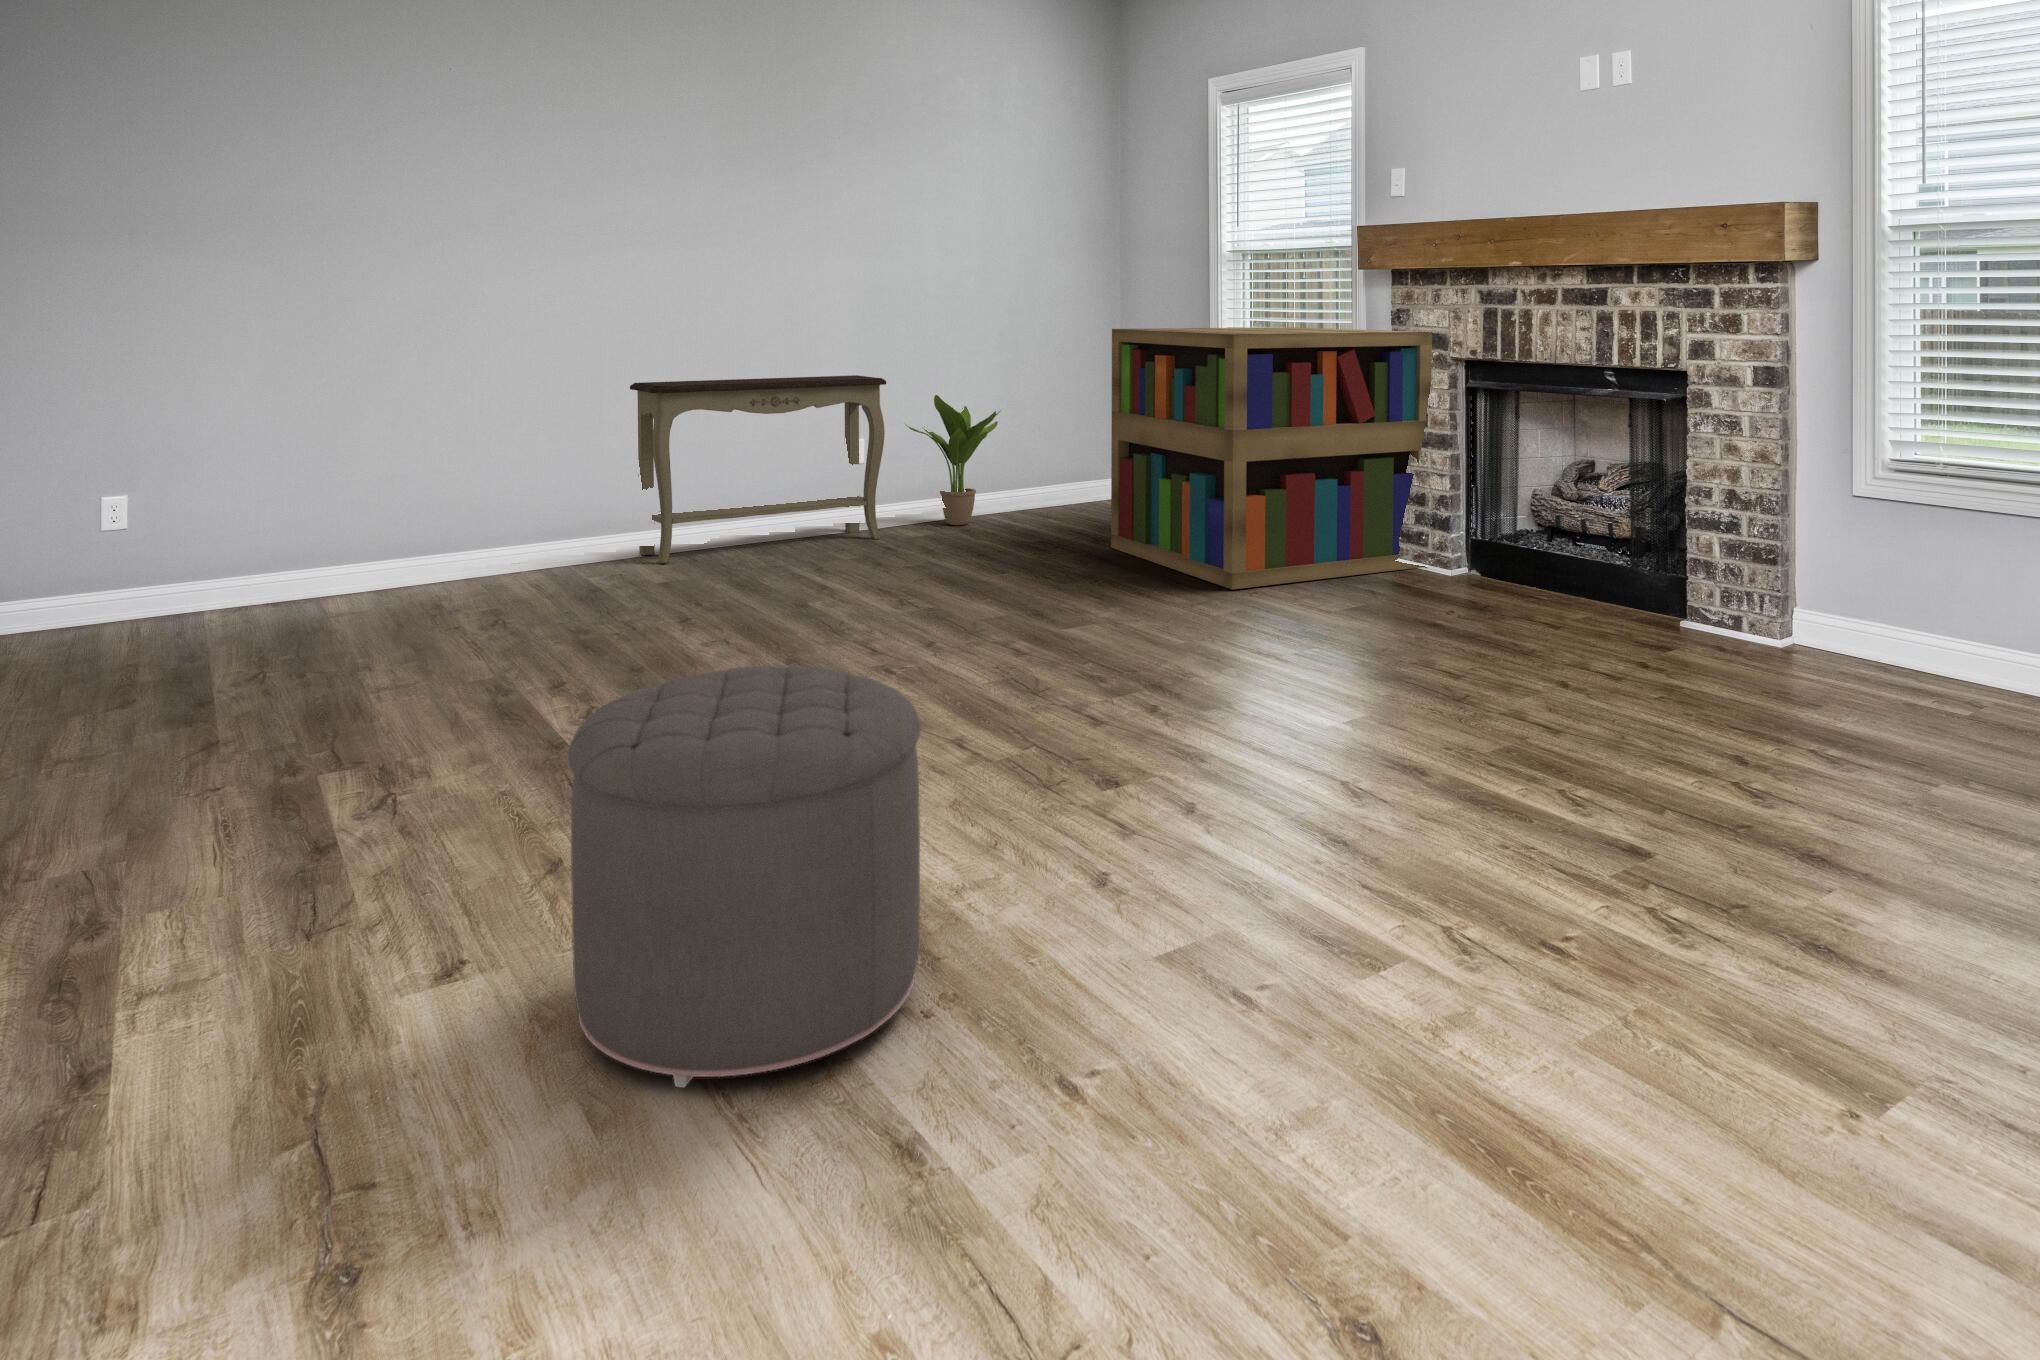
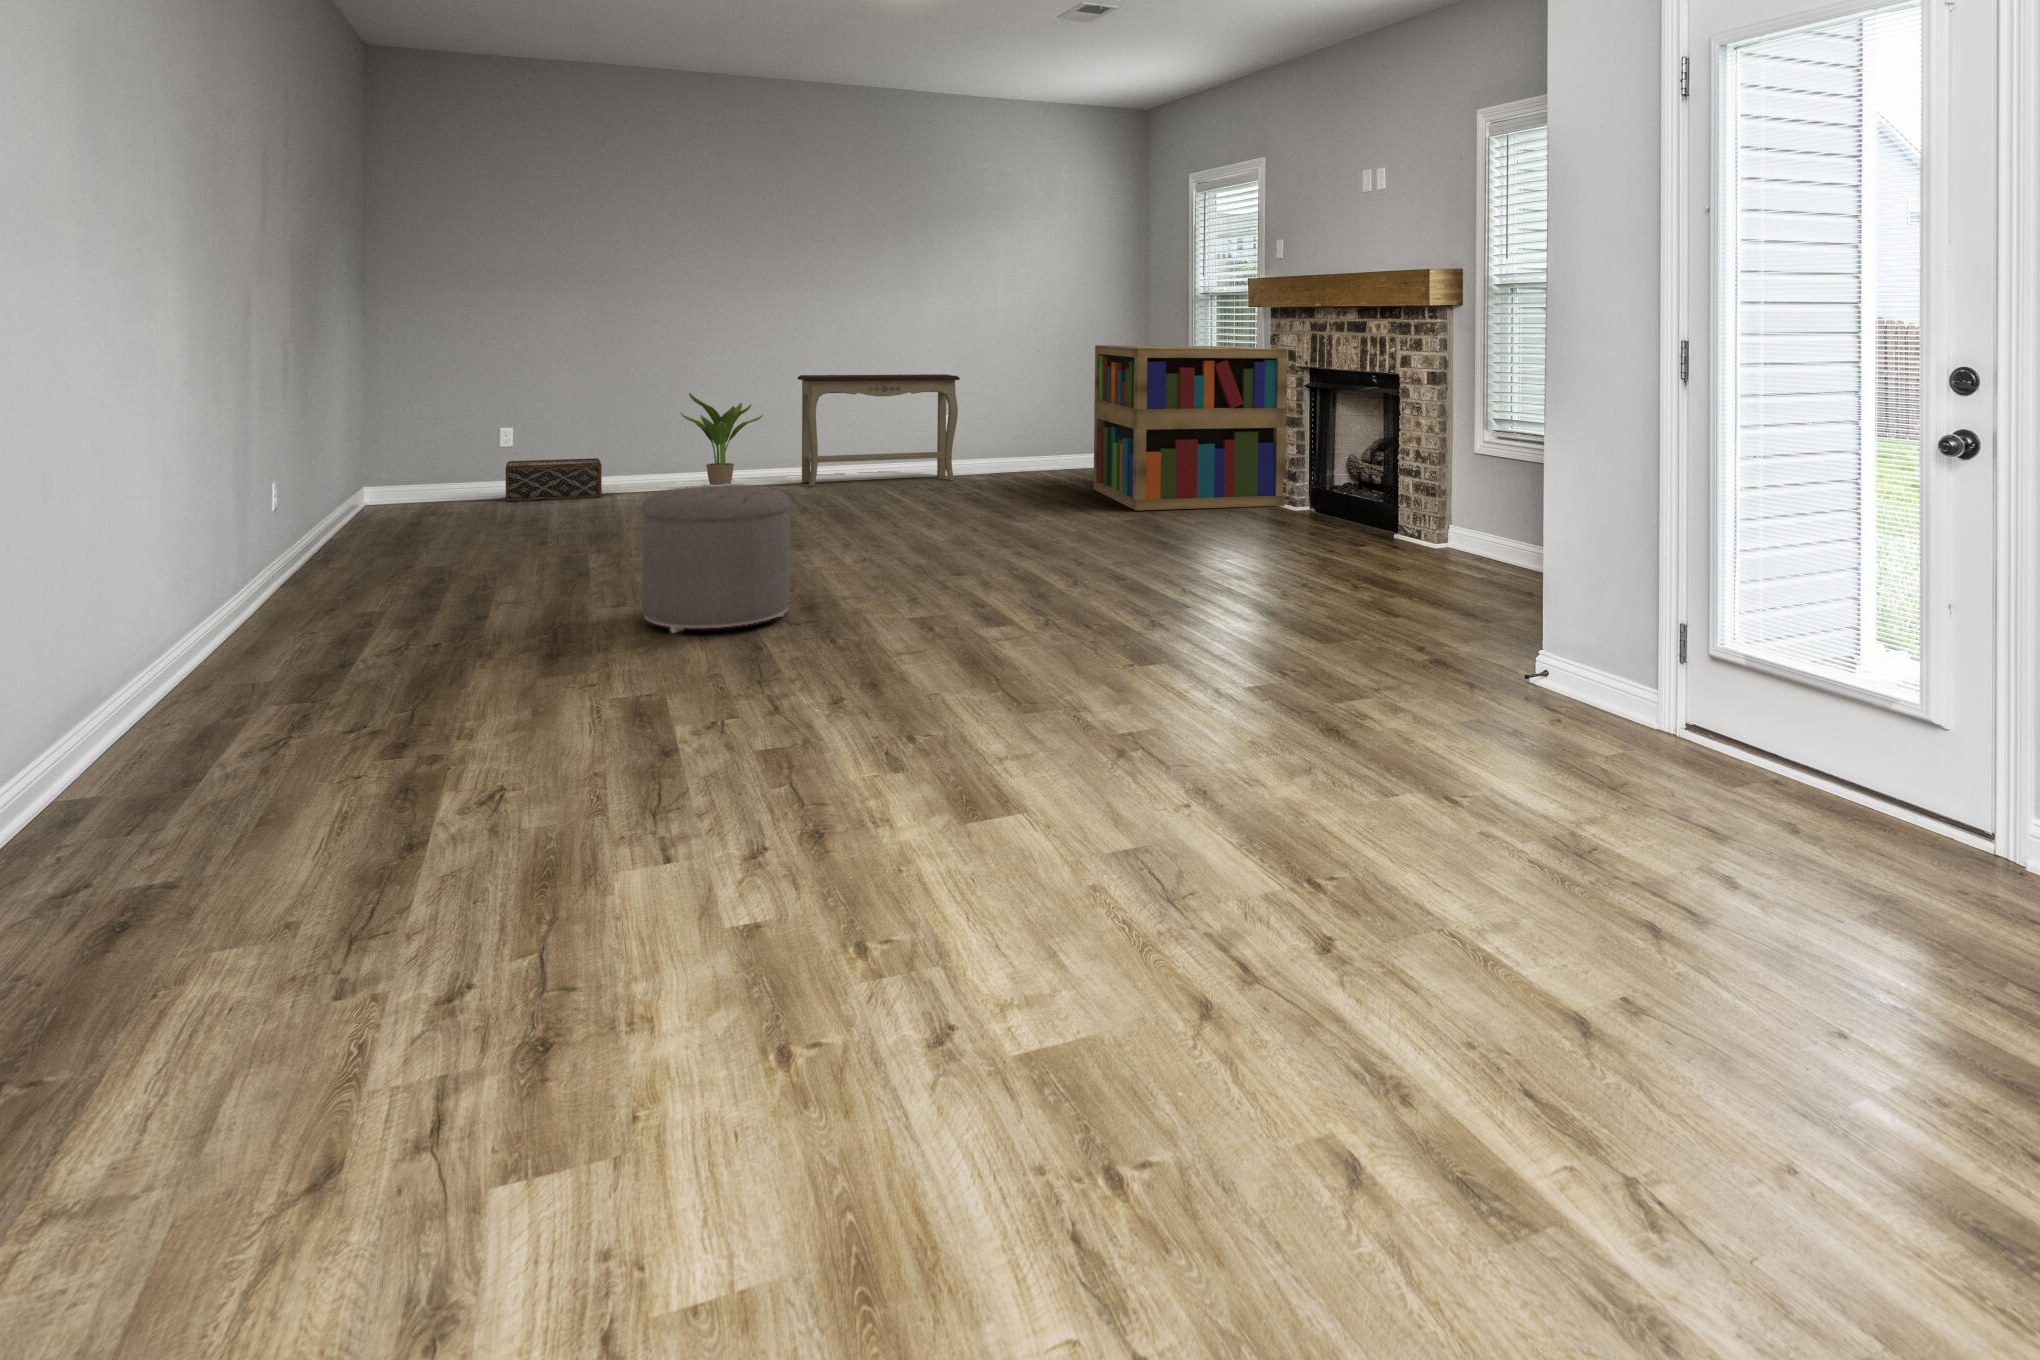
potted plant: present [905,395,1000,525] -> present [680,393,763,485]
woven basket: none [113,536,301,627] -> present [506,458,602,501]

